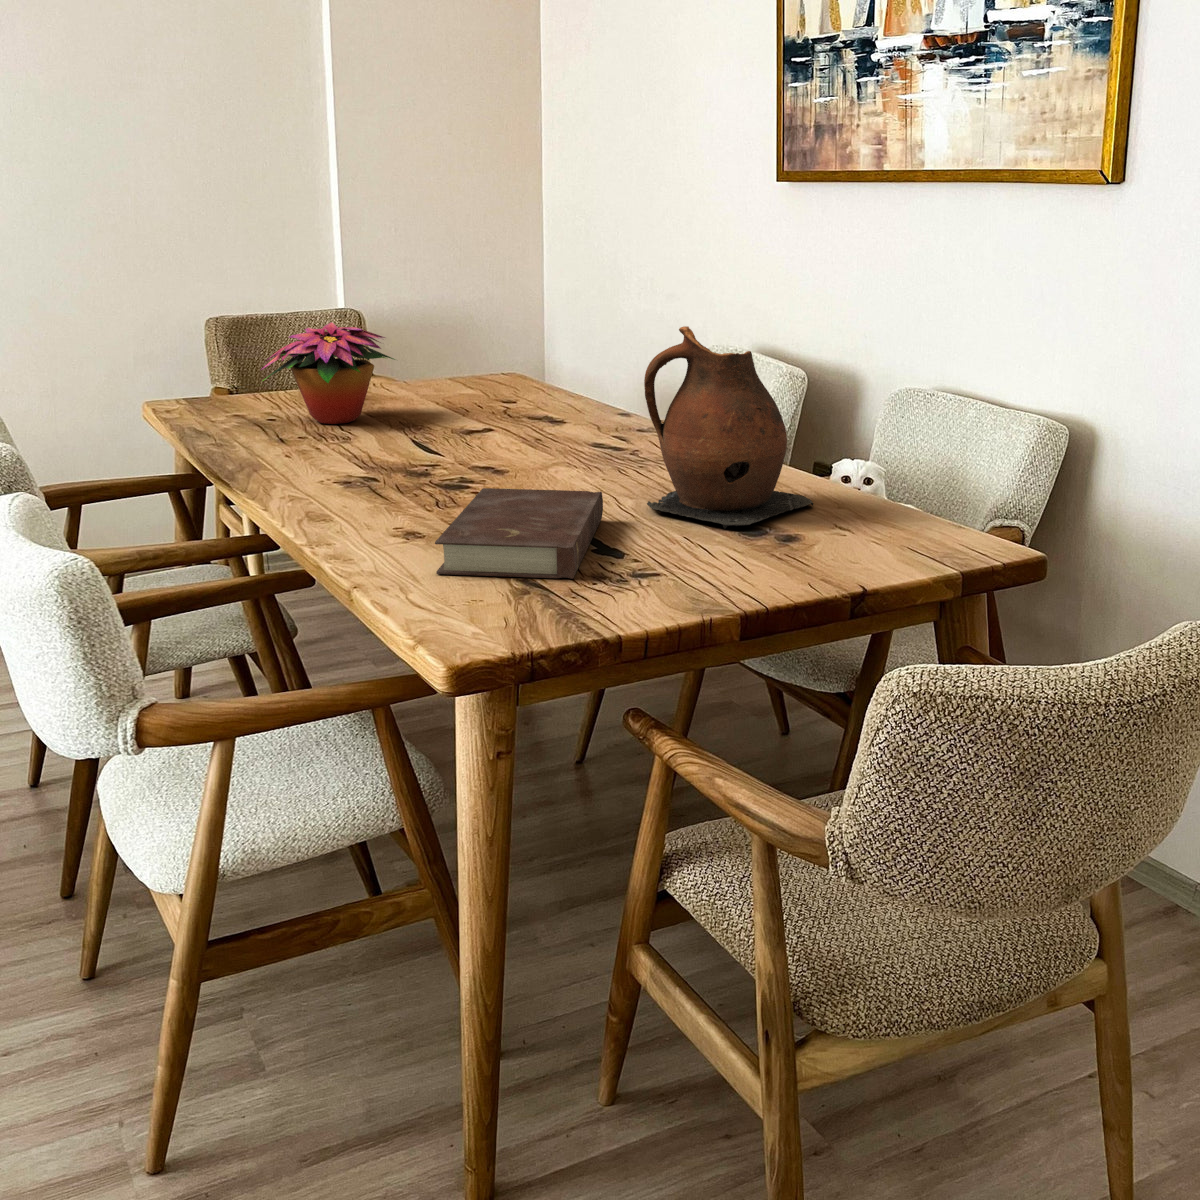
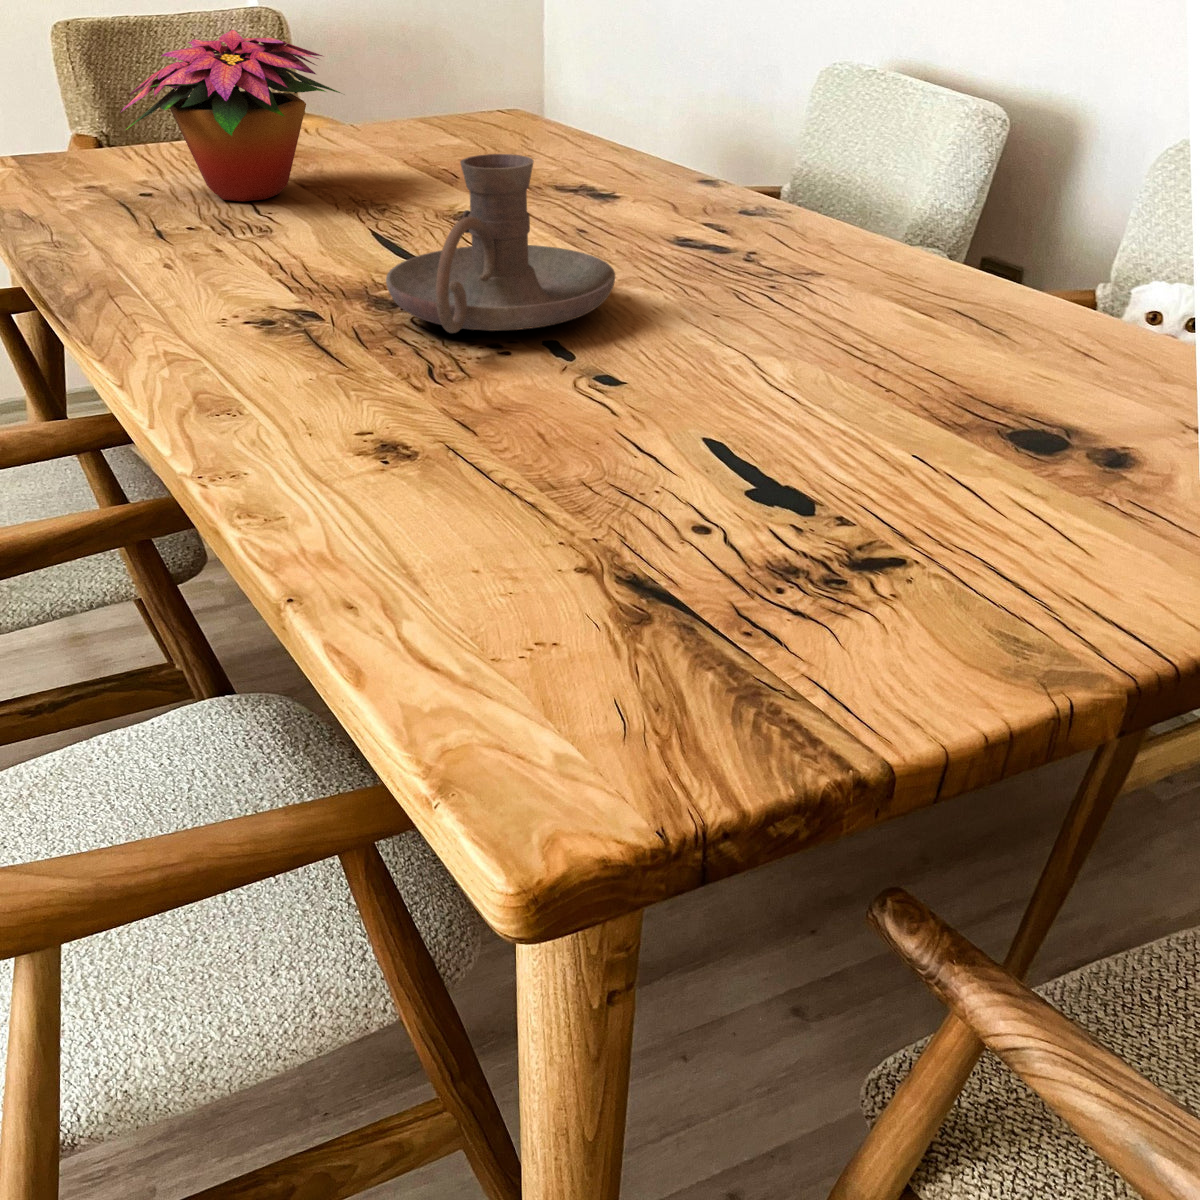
ceramic pitcher: present [644,326,813,528] -> none [812,36,1109,433]
candle holder: none [415,389,547,484] -> present [386,154,615,333]
book: present [435,488,603,579] -> none [451,353,744,577]

